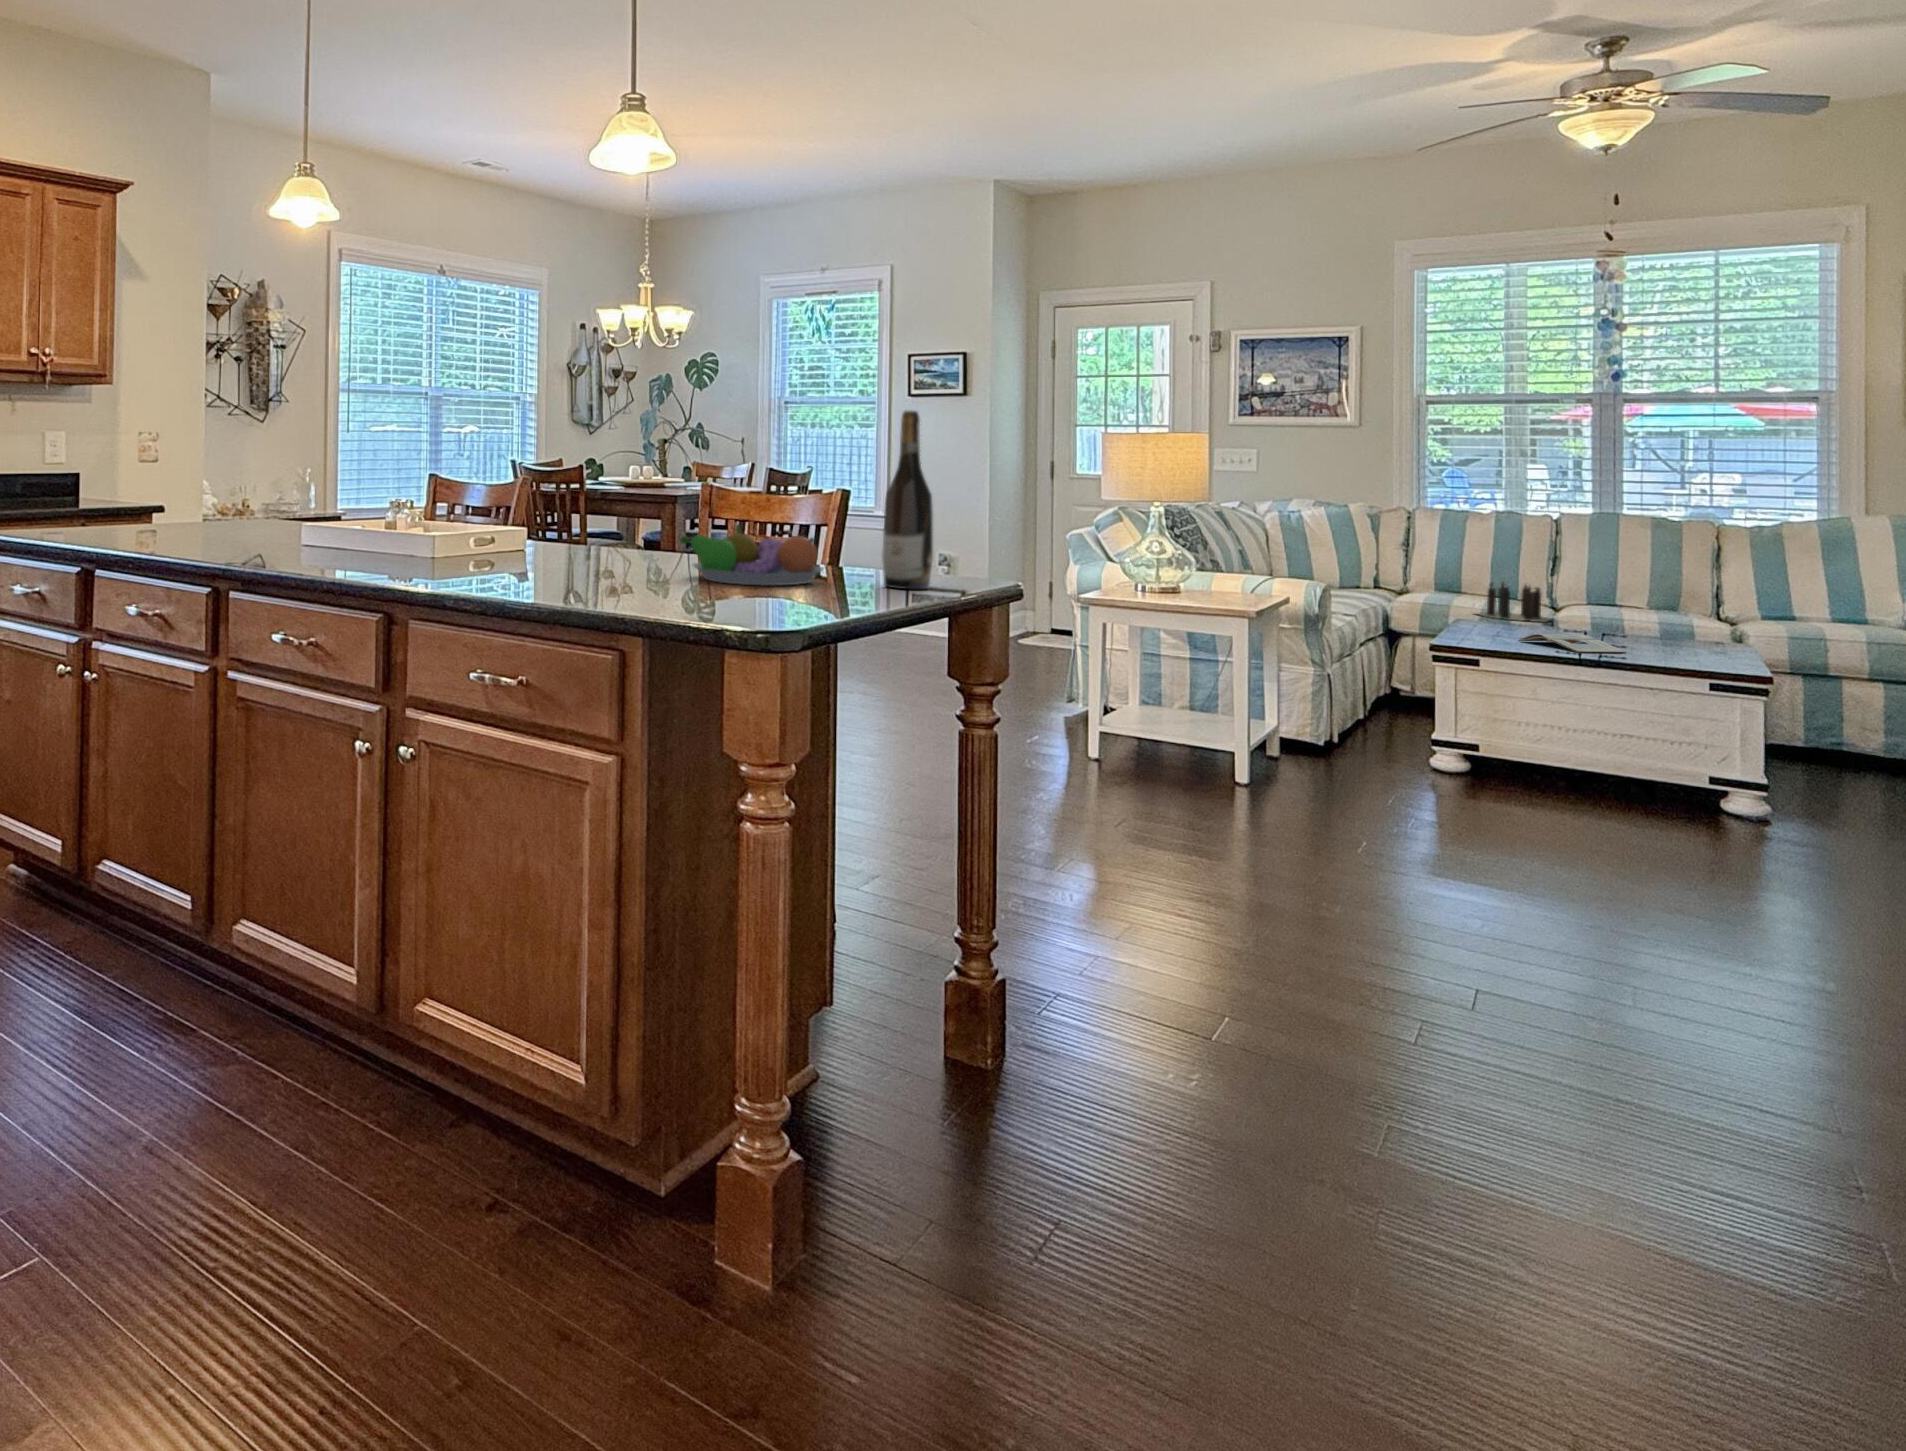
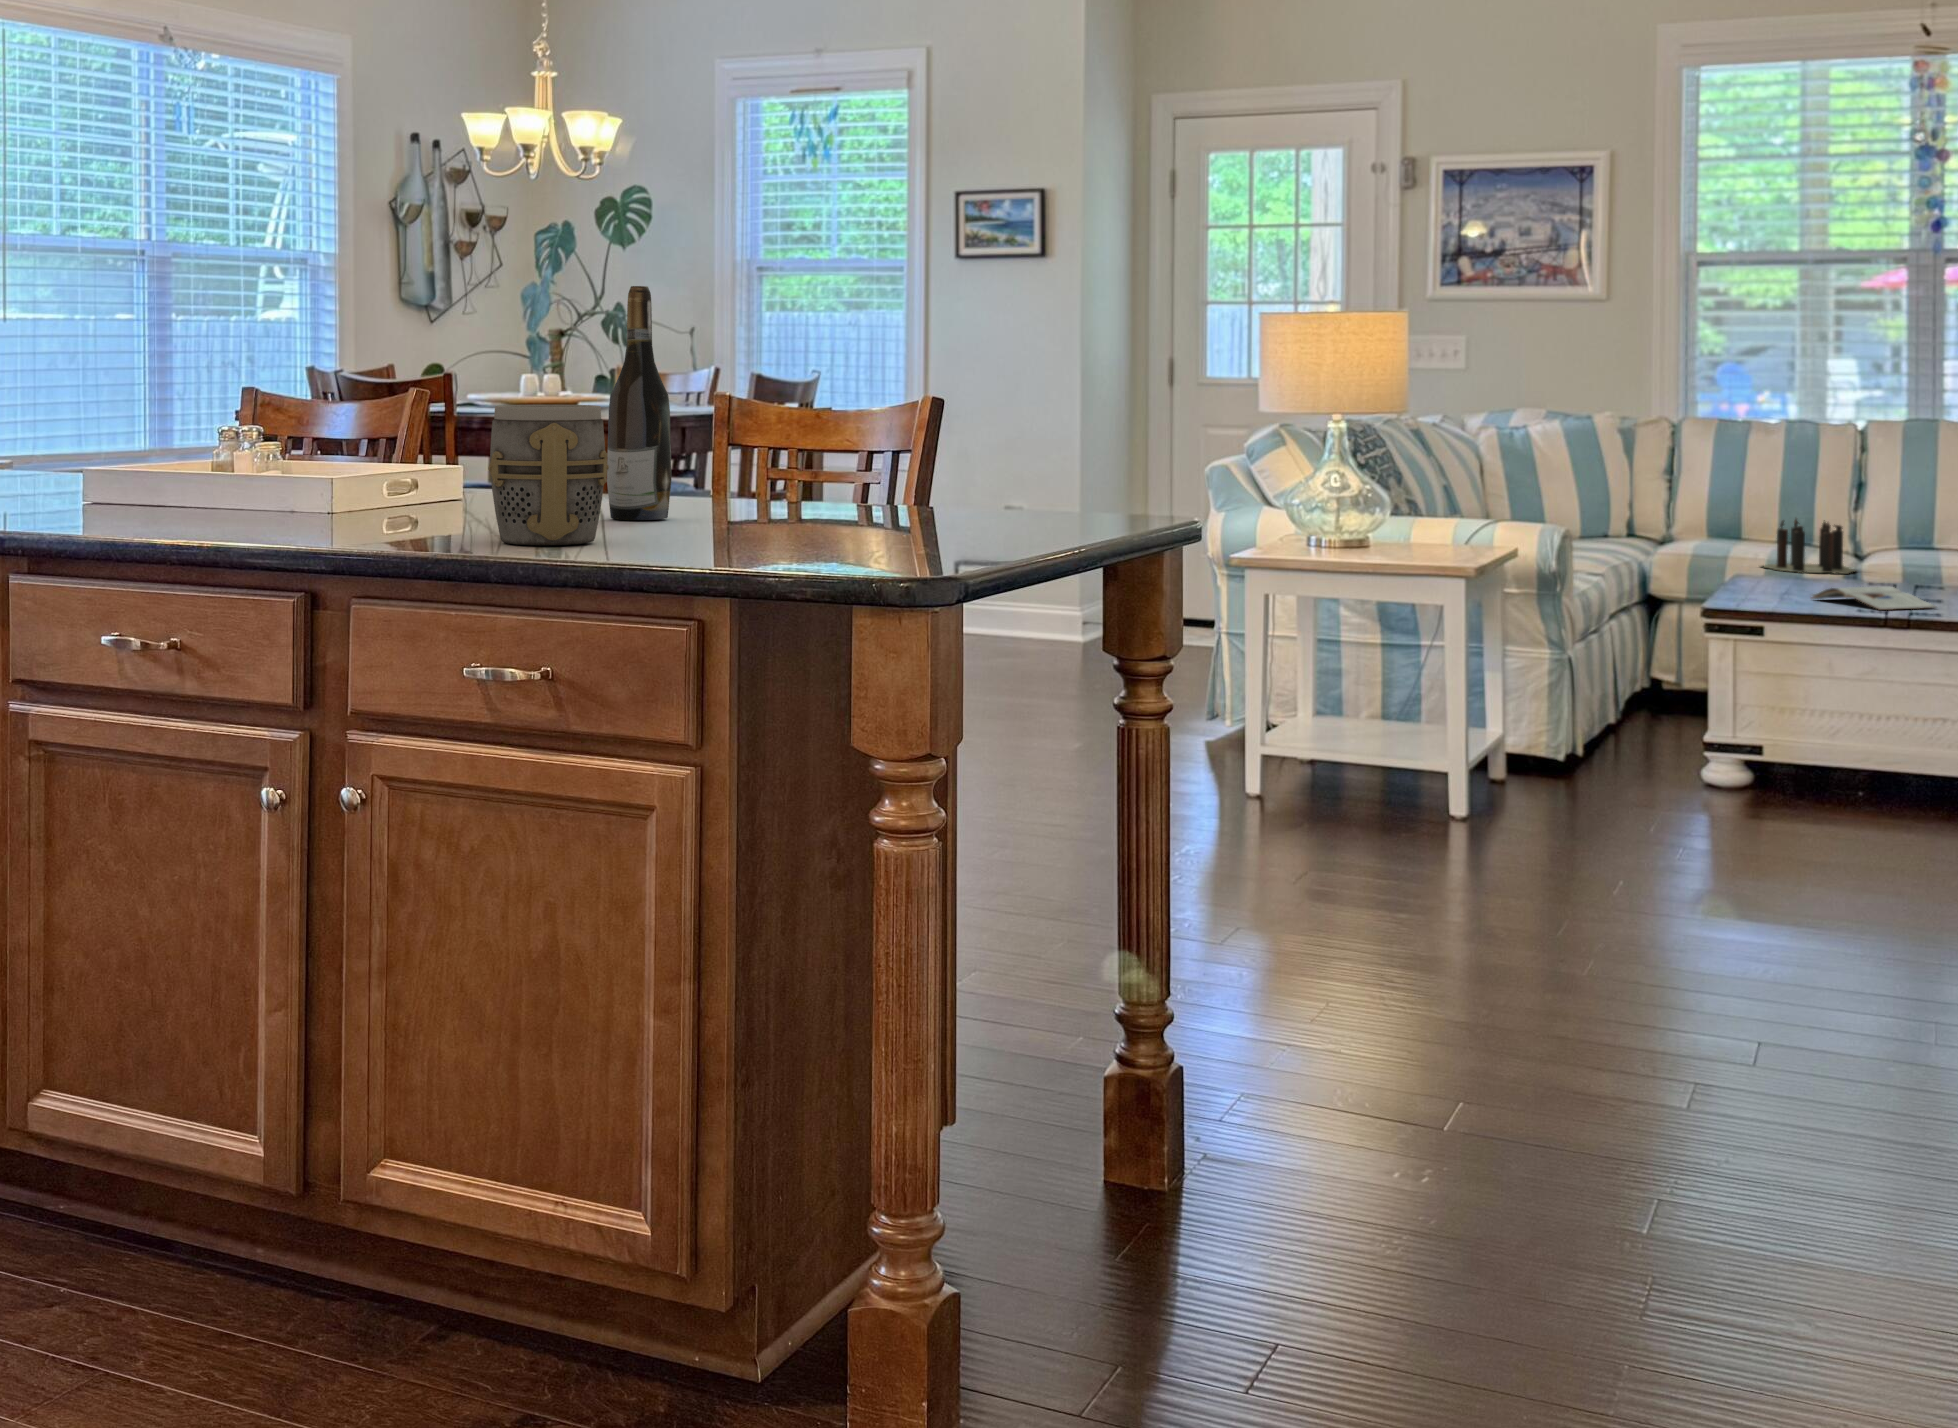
wine bottle: present [882,411,933,589] -> present [607,286,672,520]
mug: none [500,489,584,589] -> present [488,405,609,545]
fruit bowl: present [680,526,823,586] -> none [722,451,927,534]

